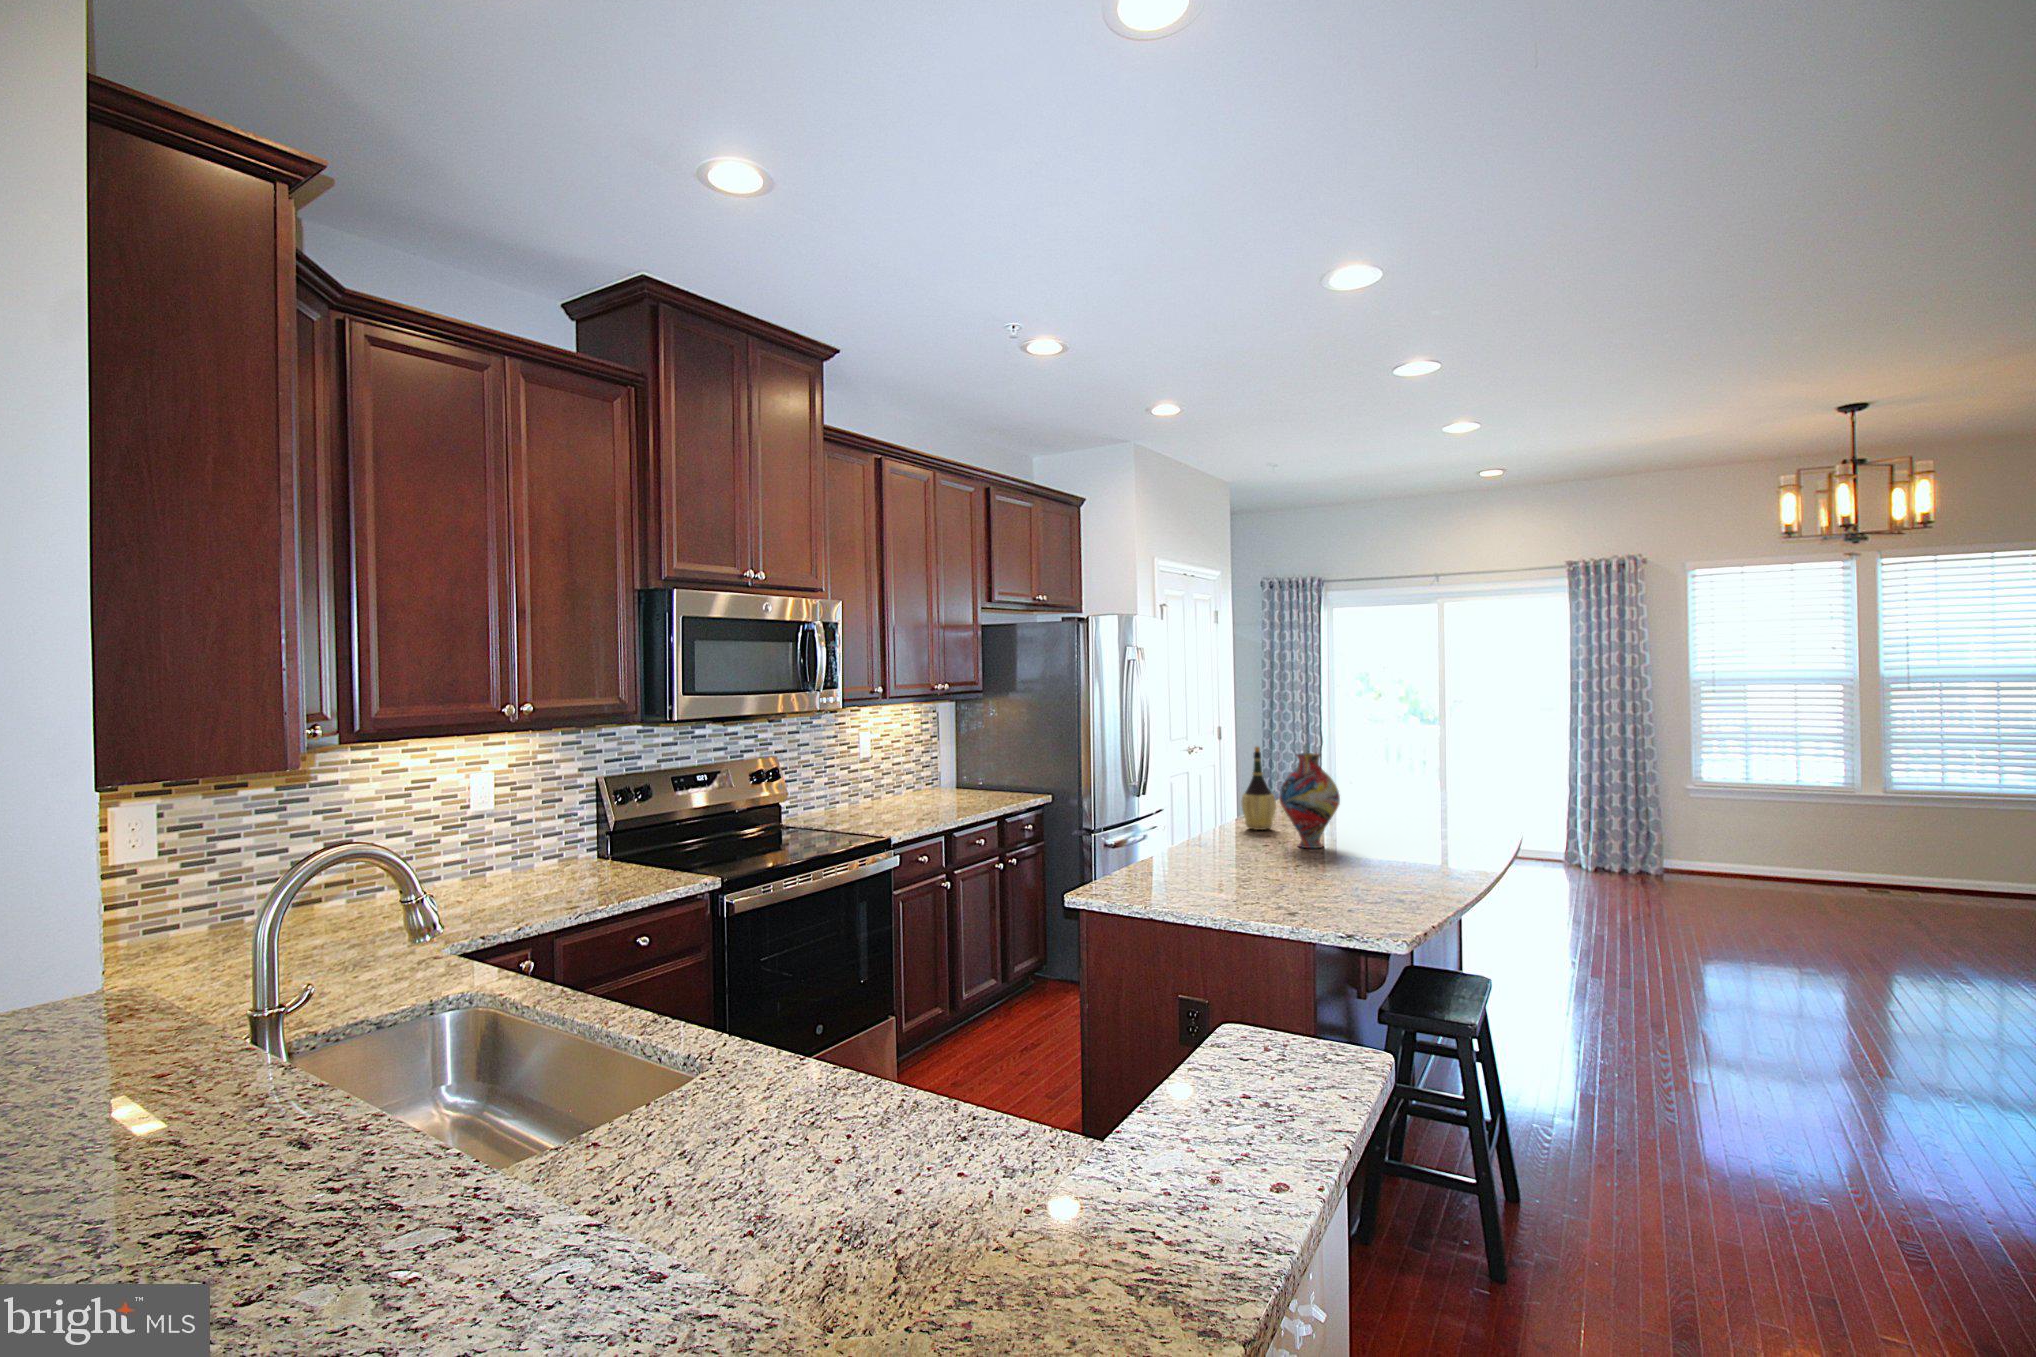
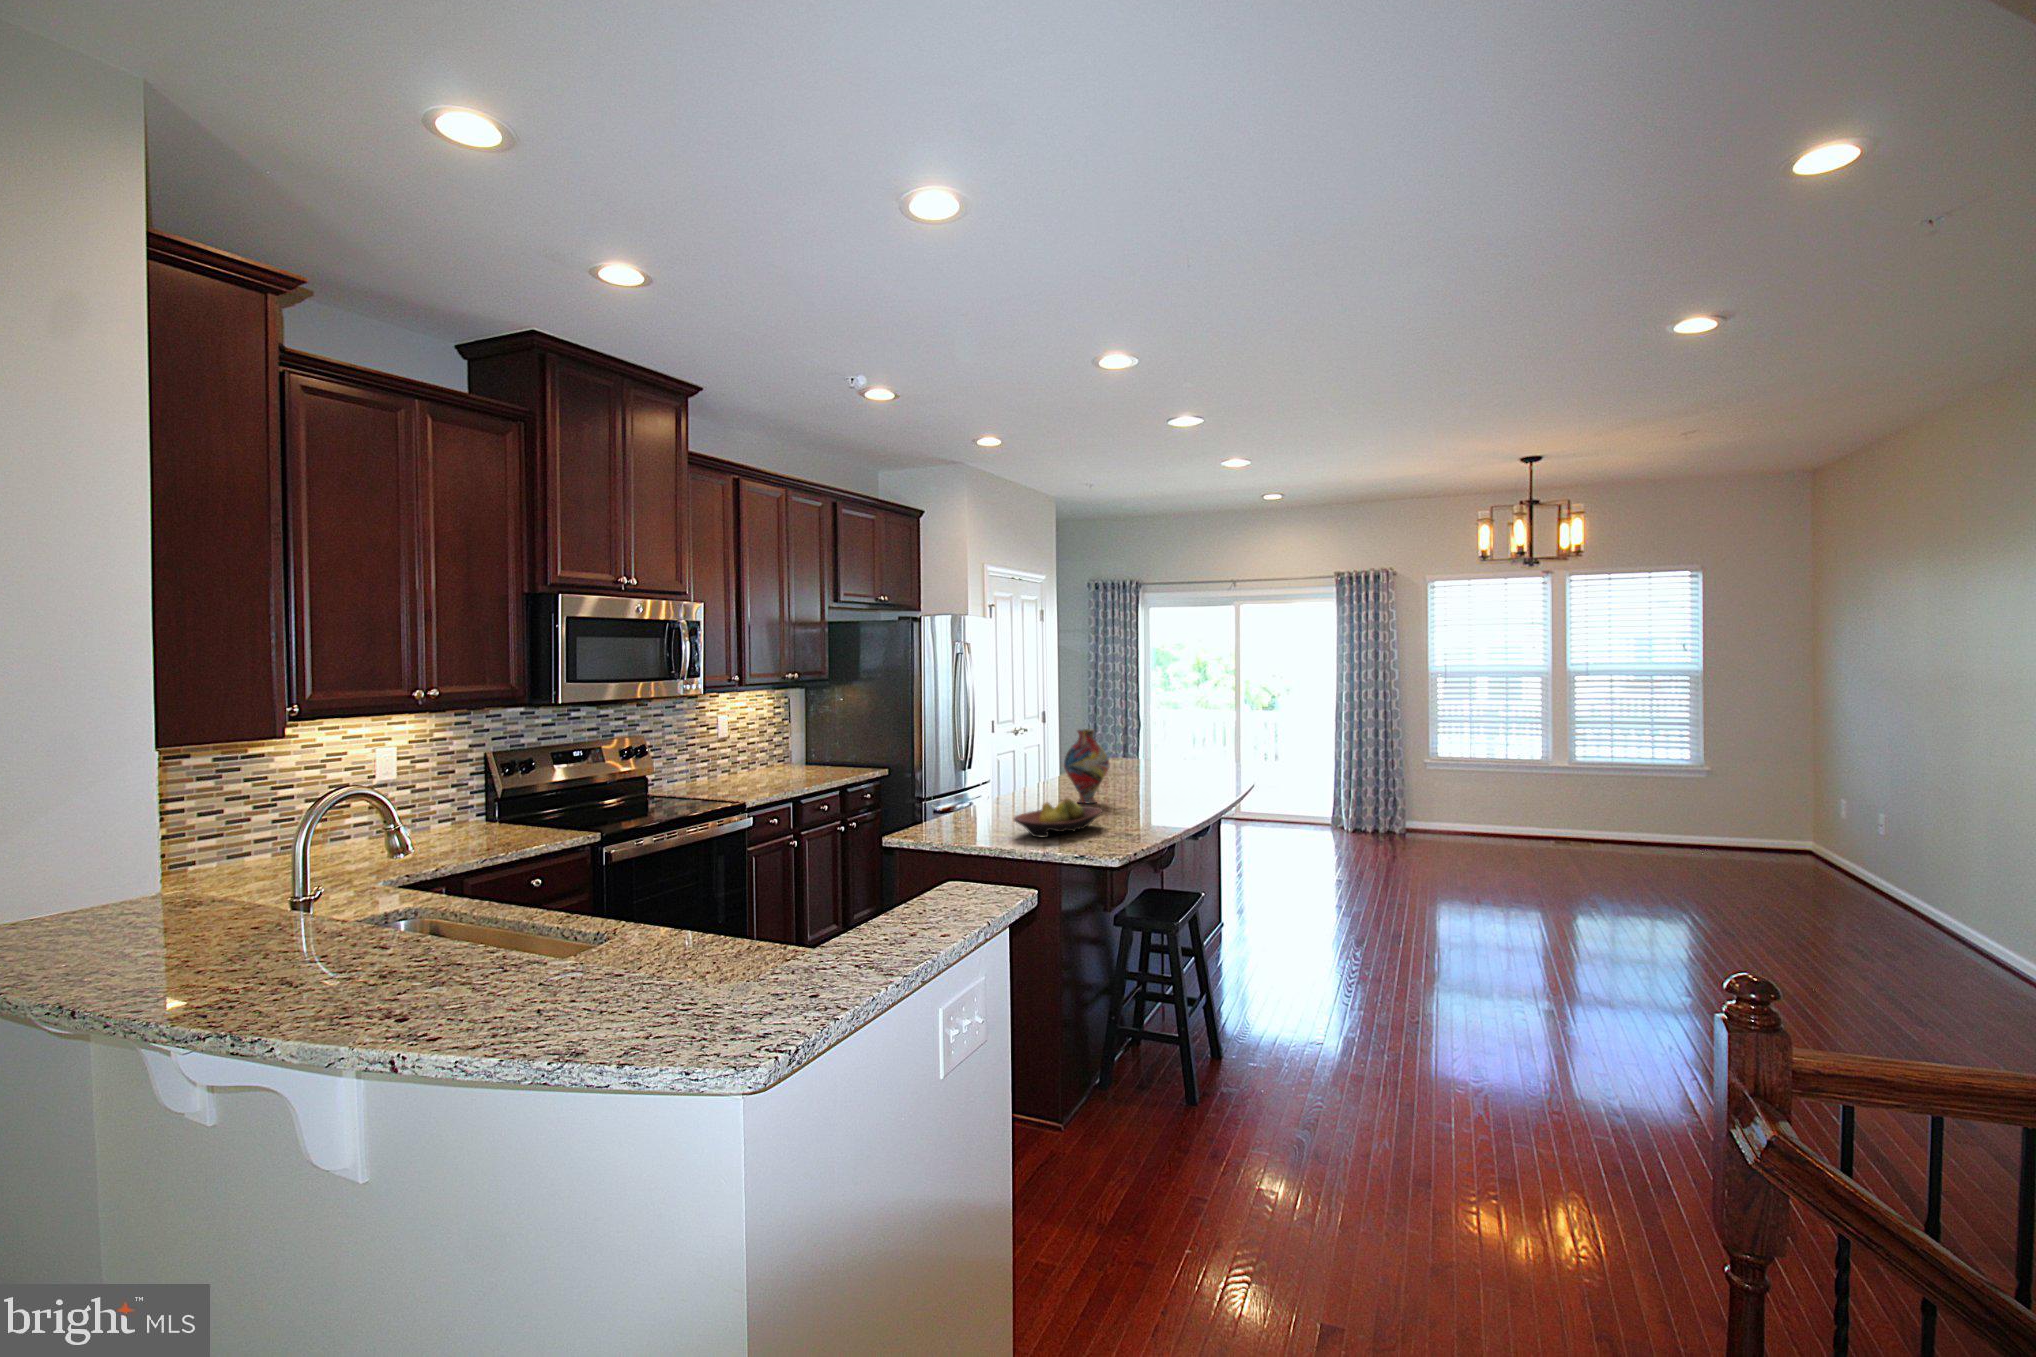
wine bottle: present [1241,747,1276,830] -> none [1039,725,1066,792]
fruit bowl: none [1231,848,1350,902] -> present [1014,798,1102,837]

